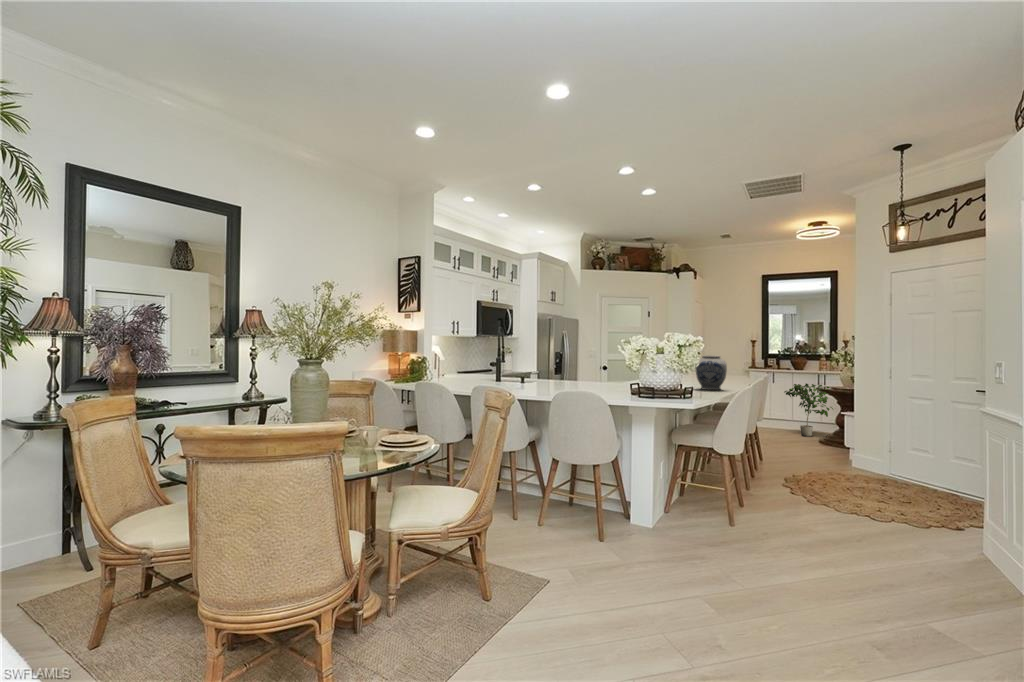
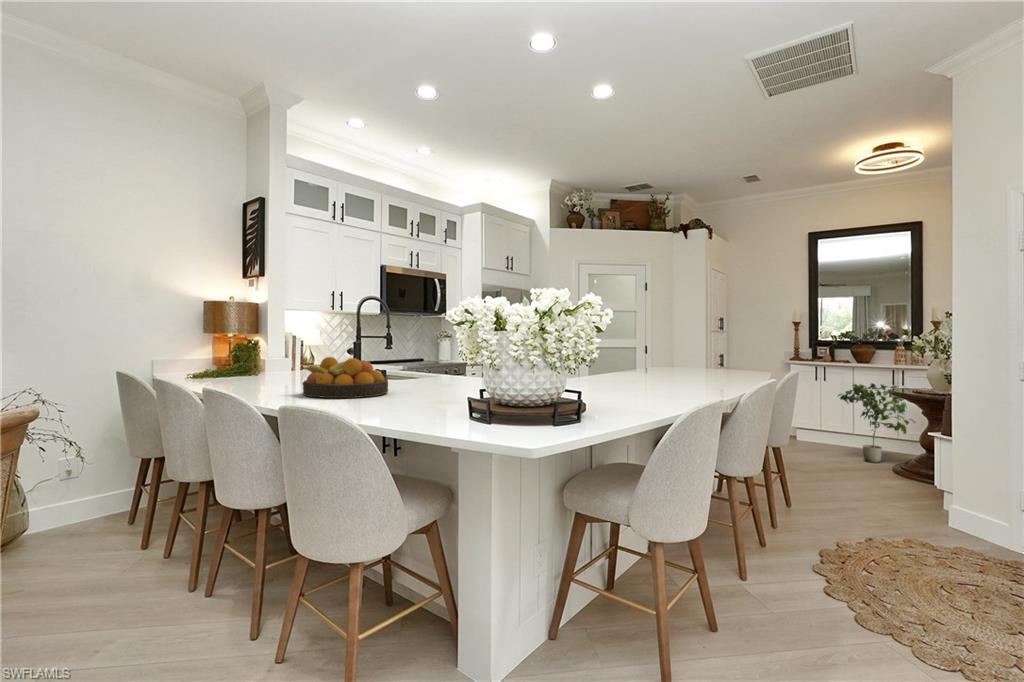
vase: present [696,355,727,390] -> none [640,332,697,397]
fruit bowl: none [523,369,568,391] -> present [301,357,388,398]

